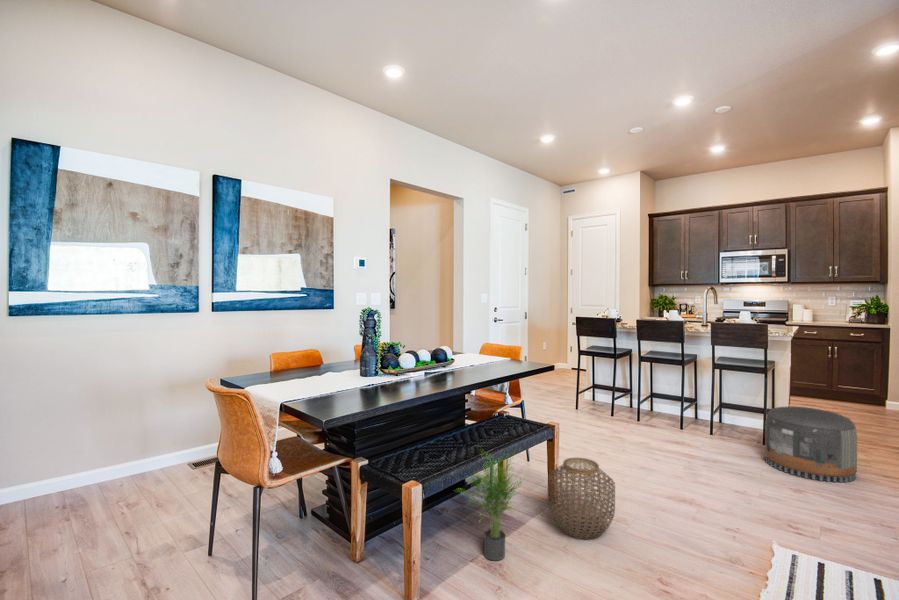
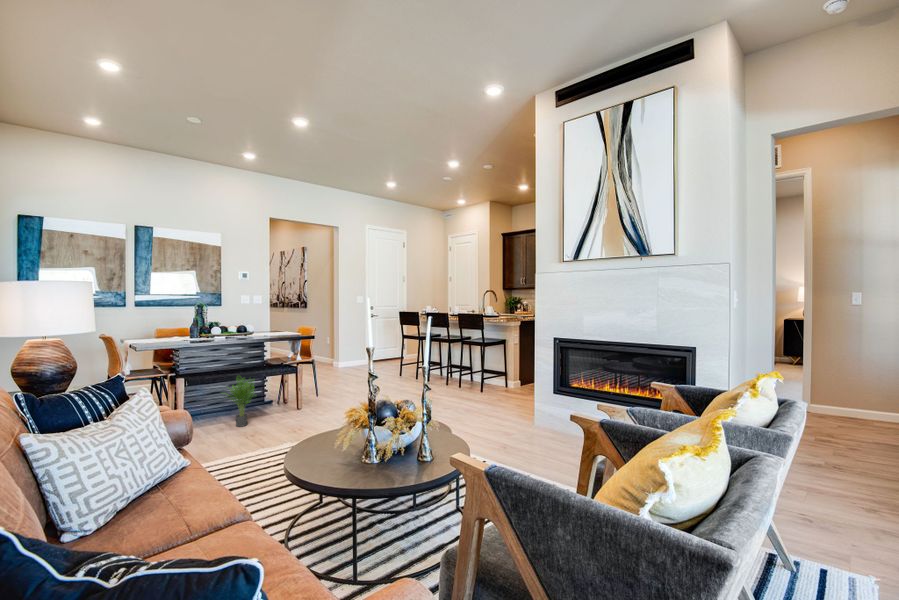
pouf: present [765,407,857,482] -> none [459,367,502,408]
woven basket: present [548,458,615,539] -> none [280,384,315,422]

